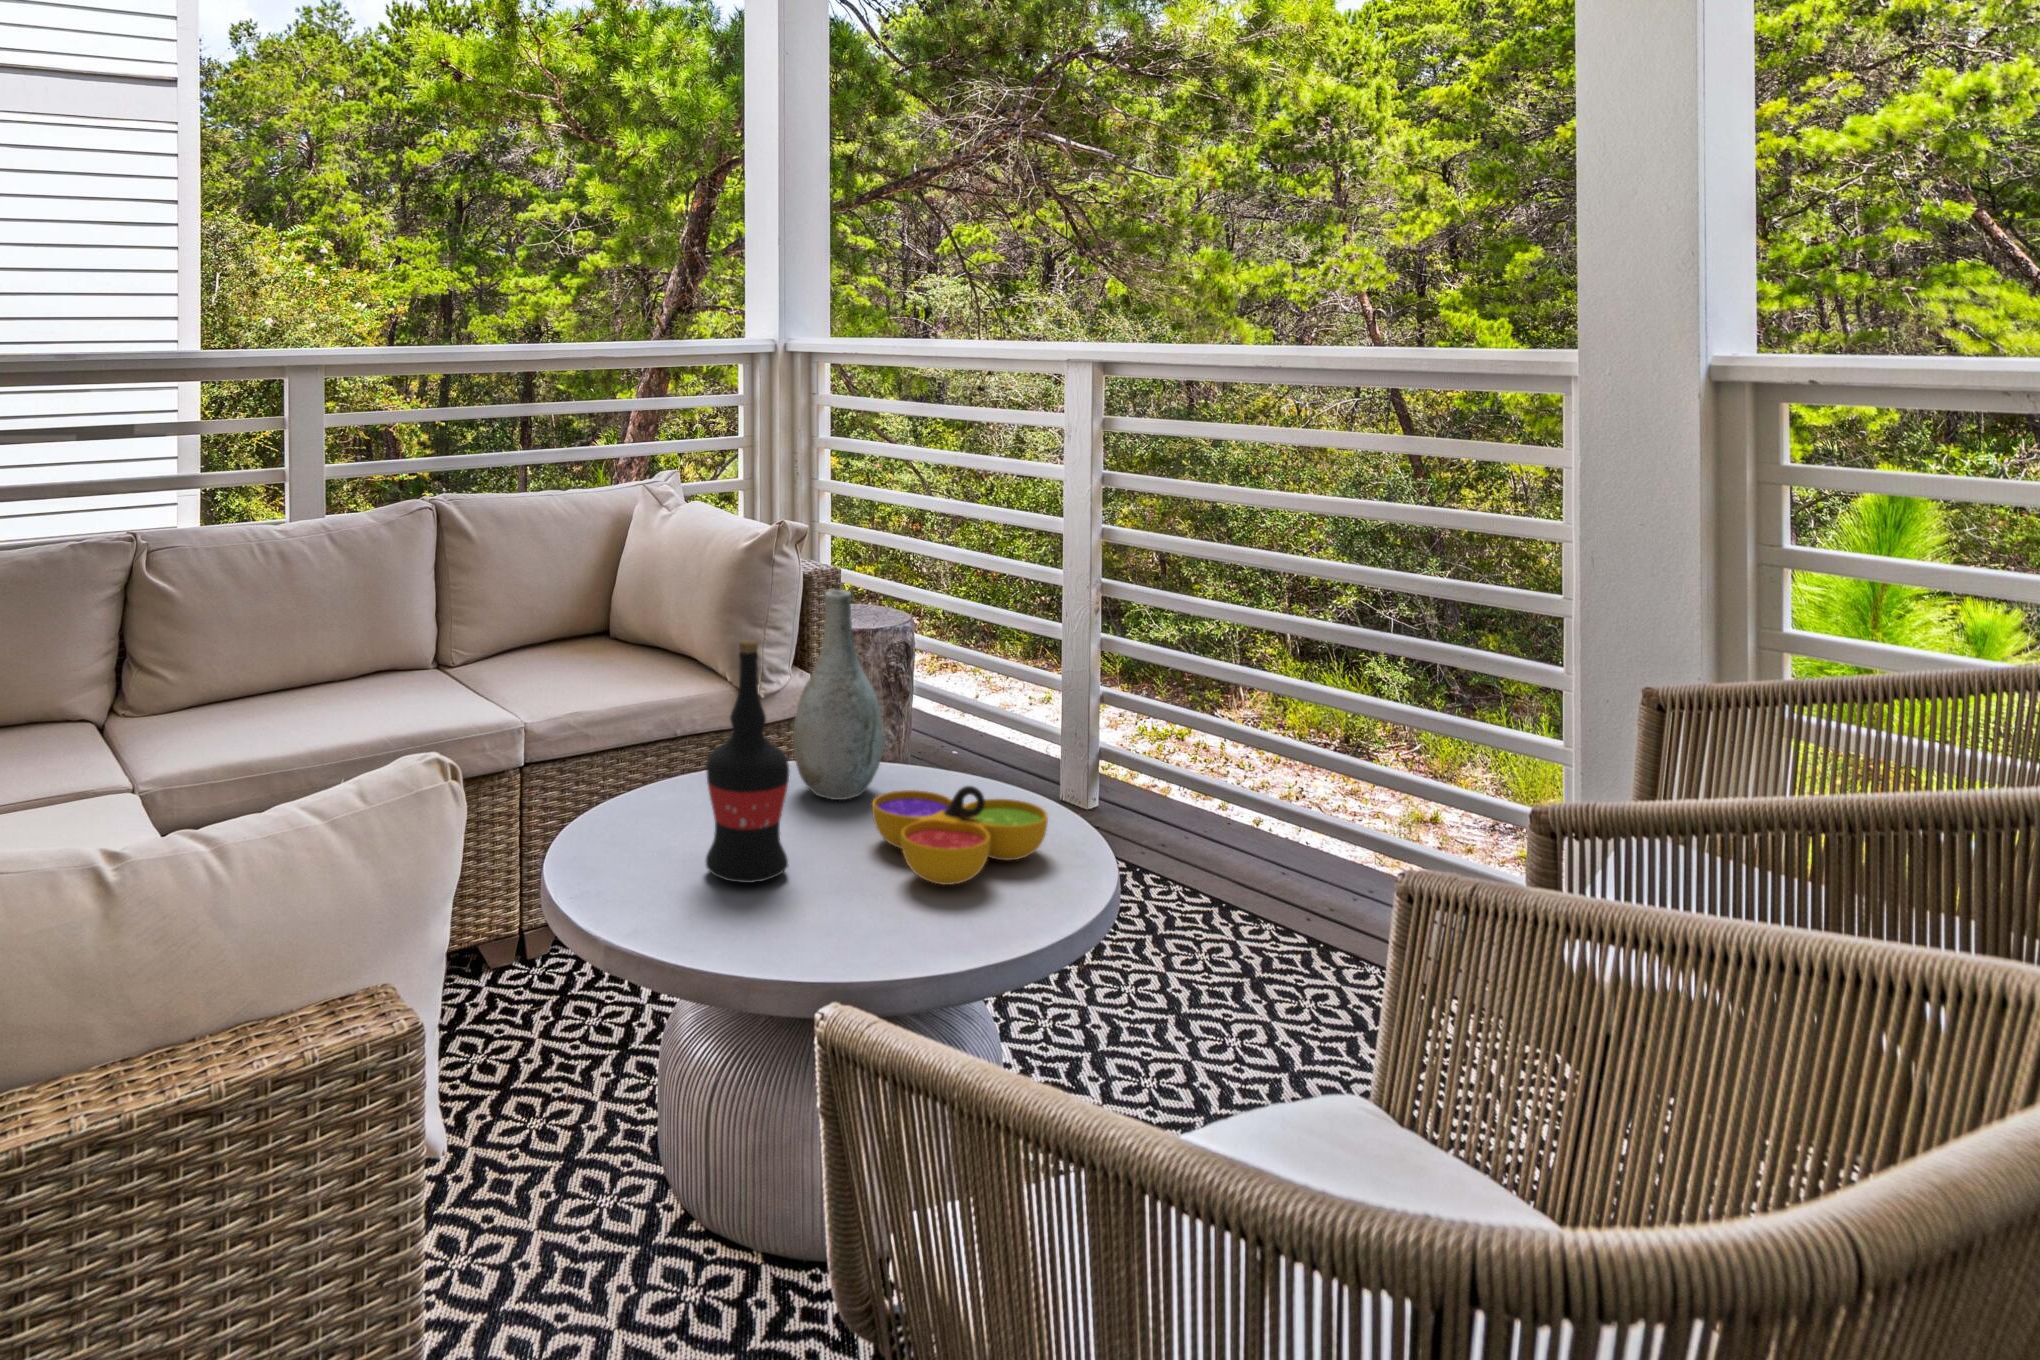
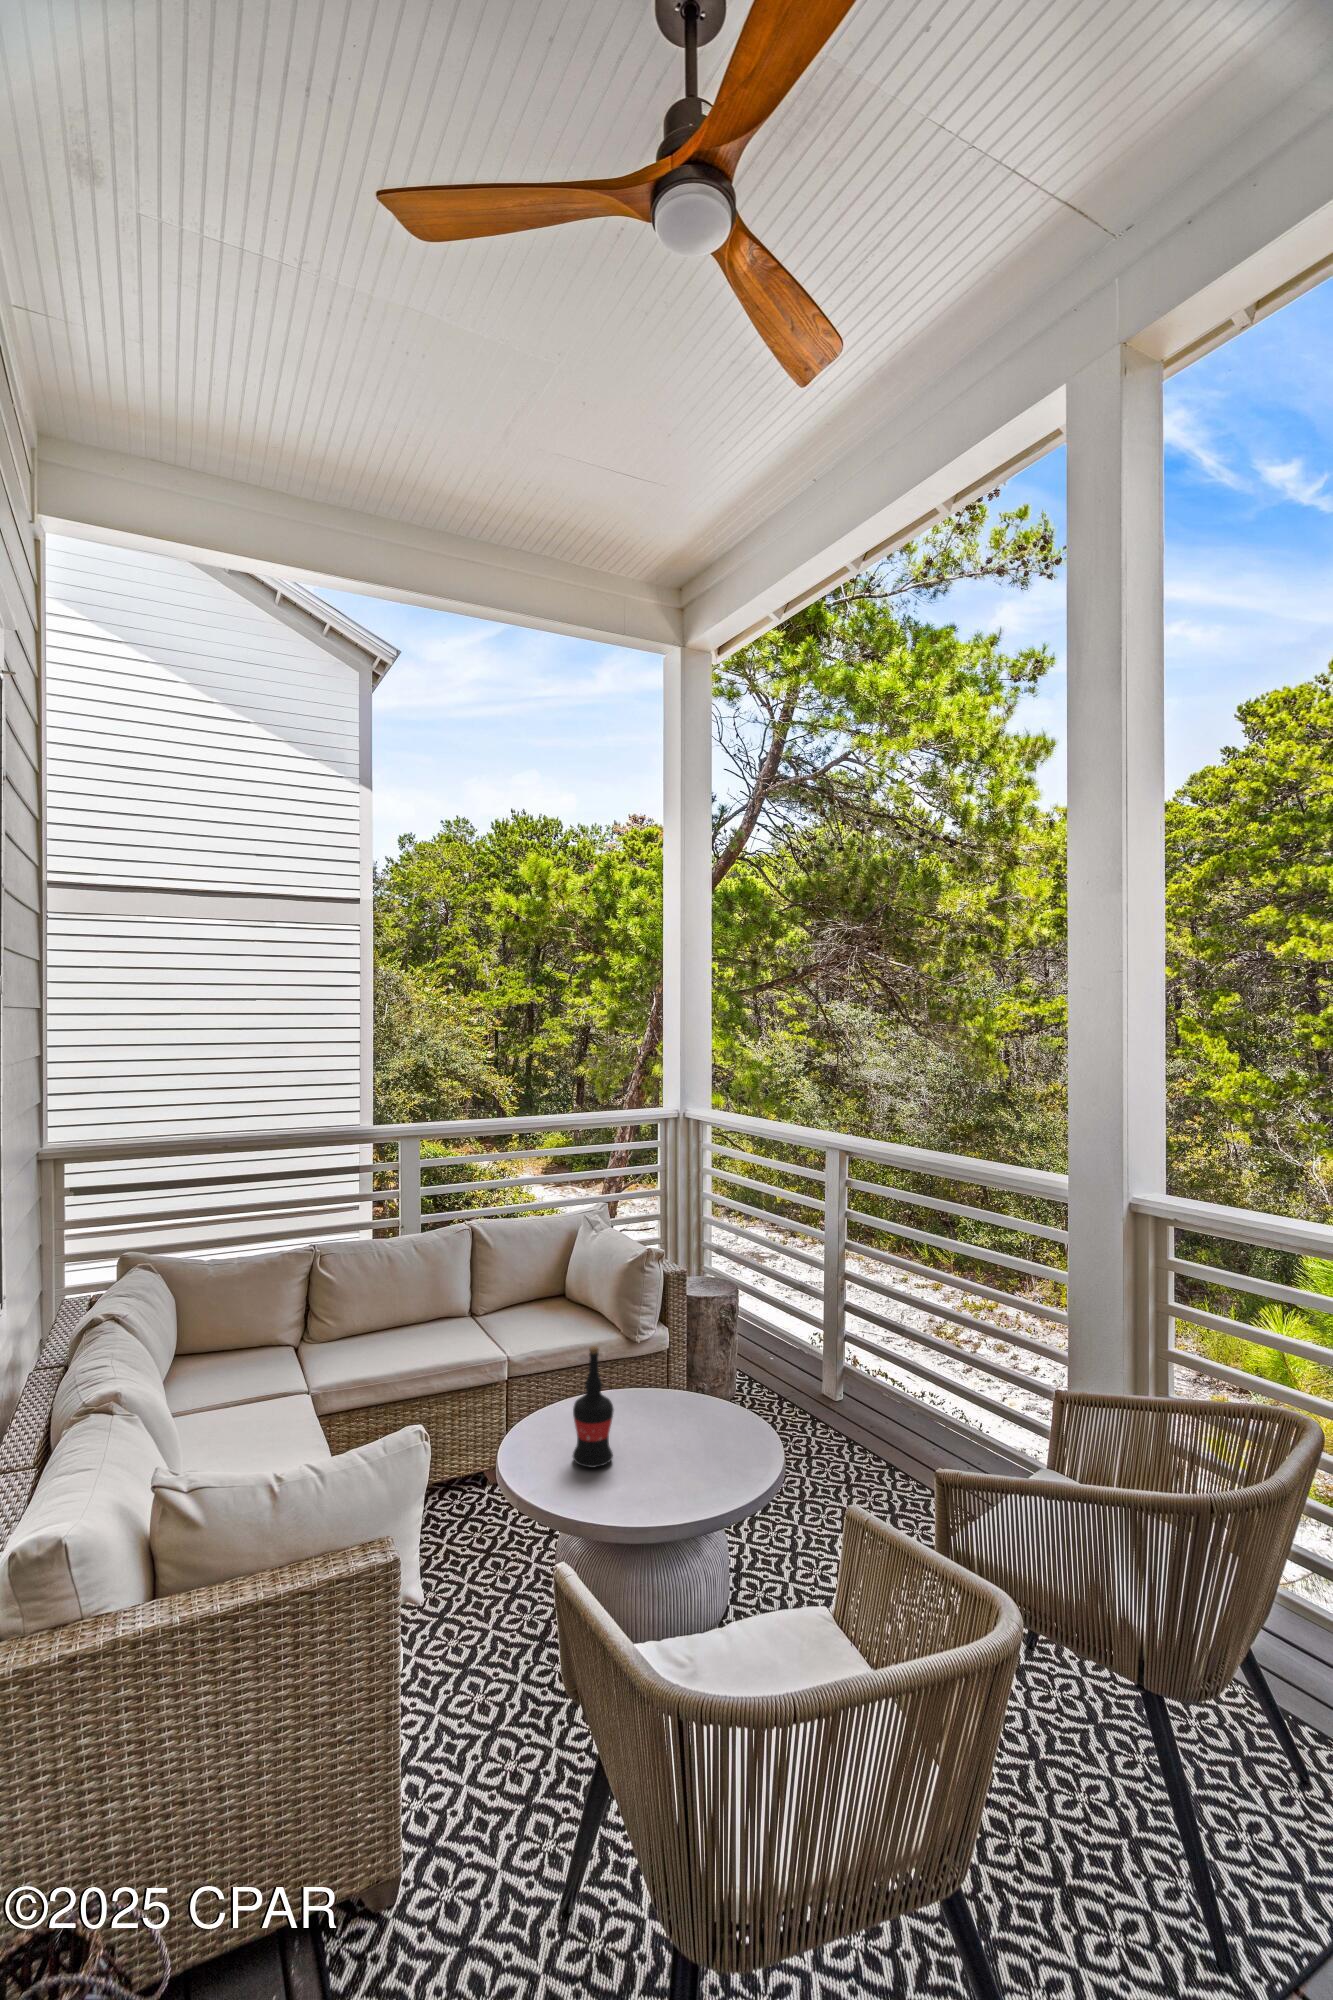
vase: present [793,590,883,800] -> none [632,1308,678,1417]
decorative bowl: present [872,786,1048,885] -> none [660,1418,745,1475]

